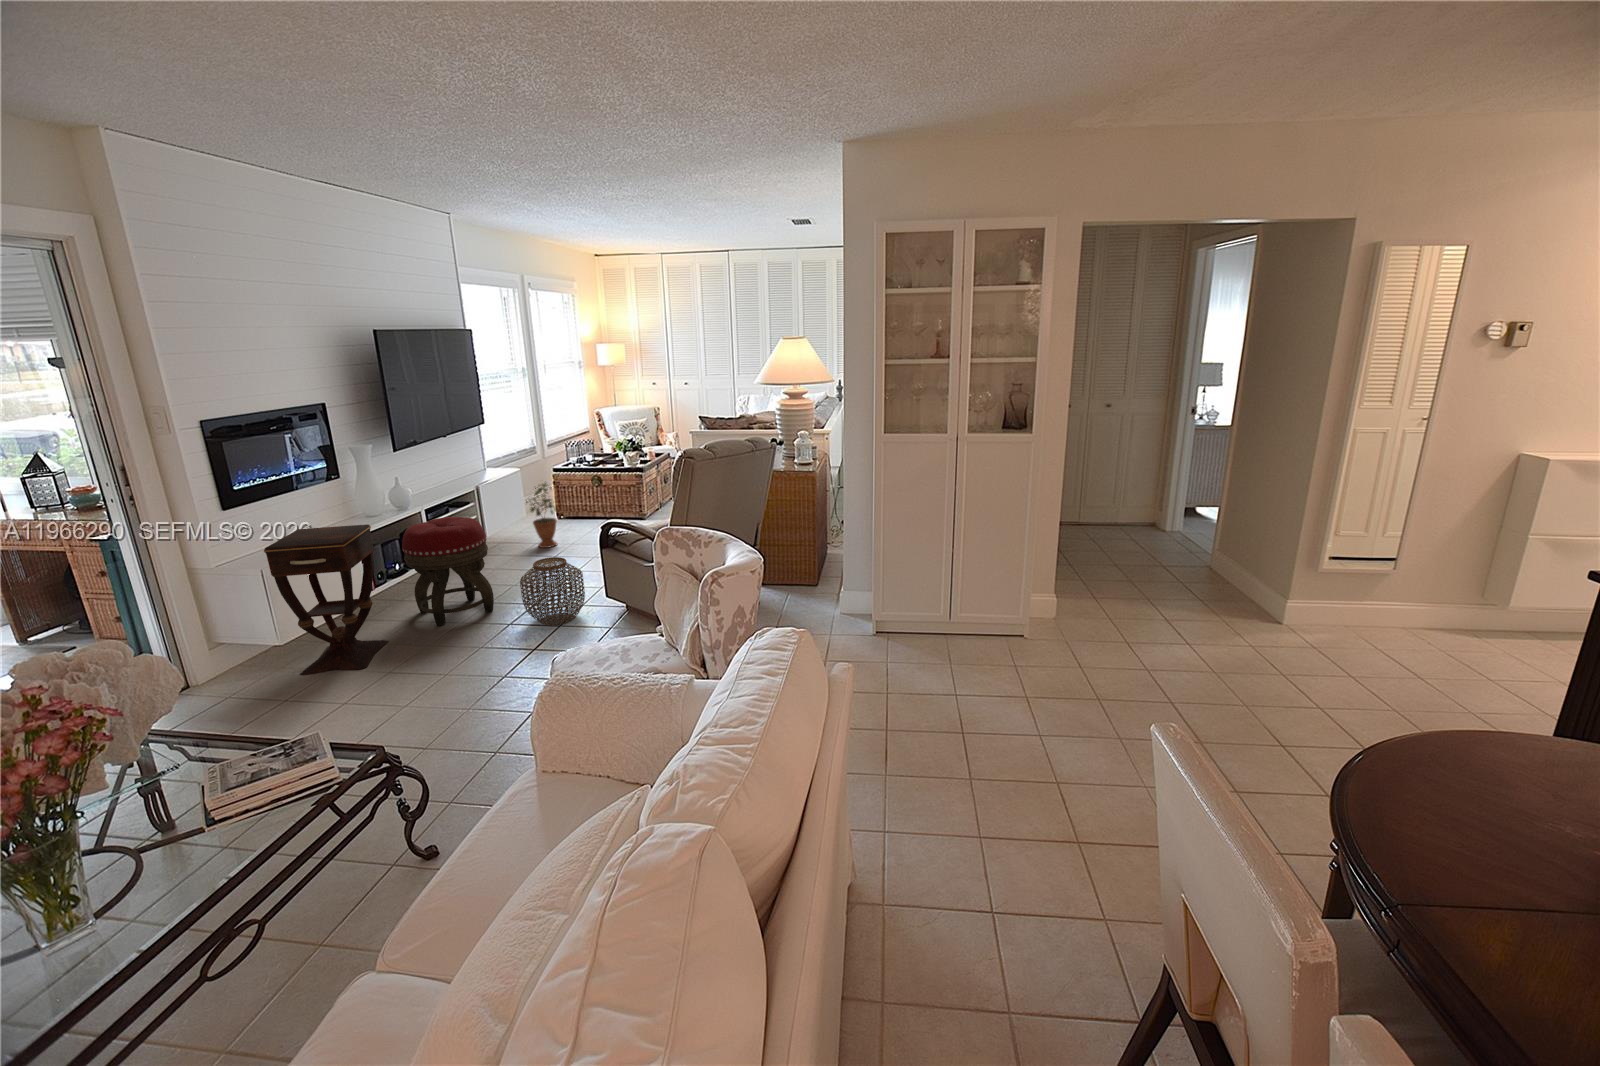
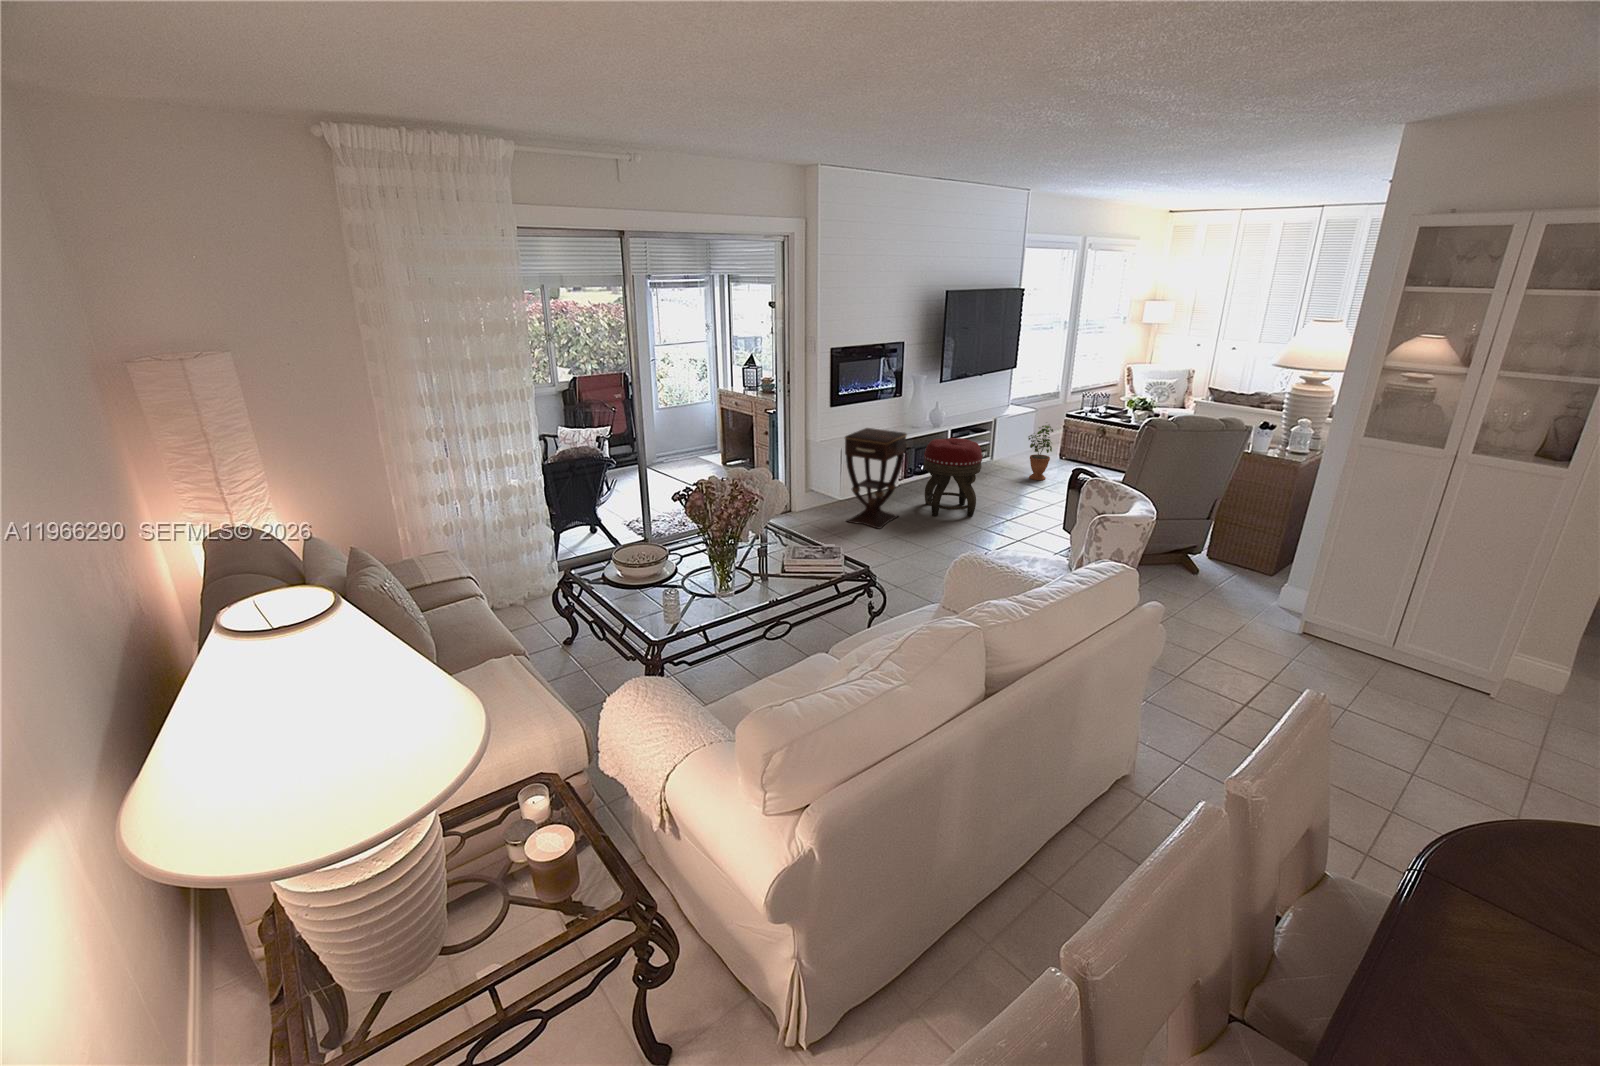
woven basket: present [520,557,585,626] -> none [993,485,1044,540]

